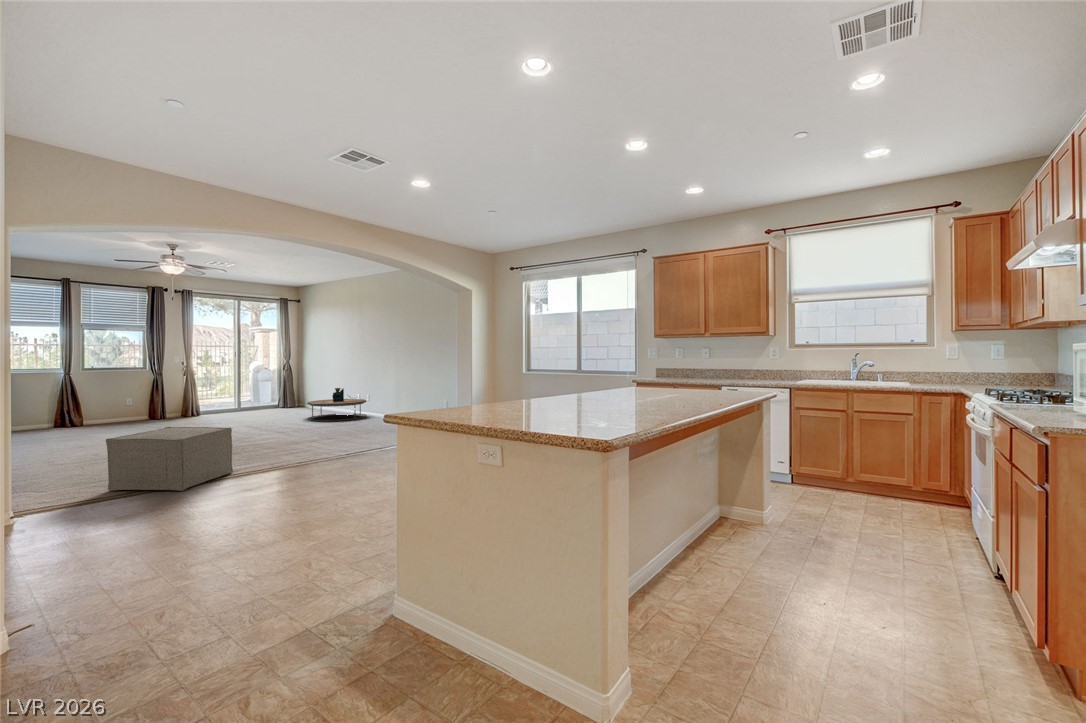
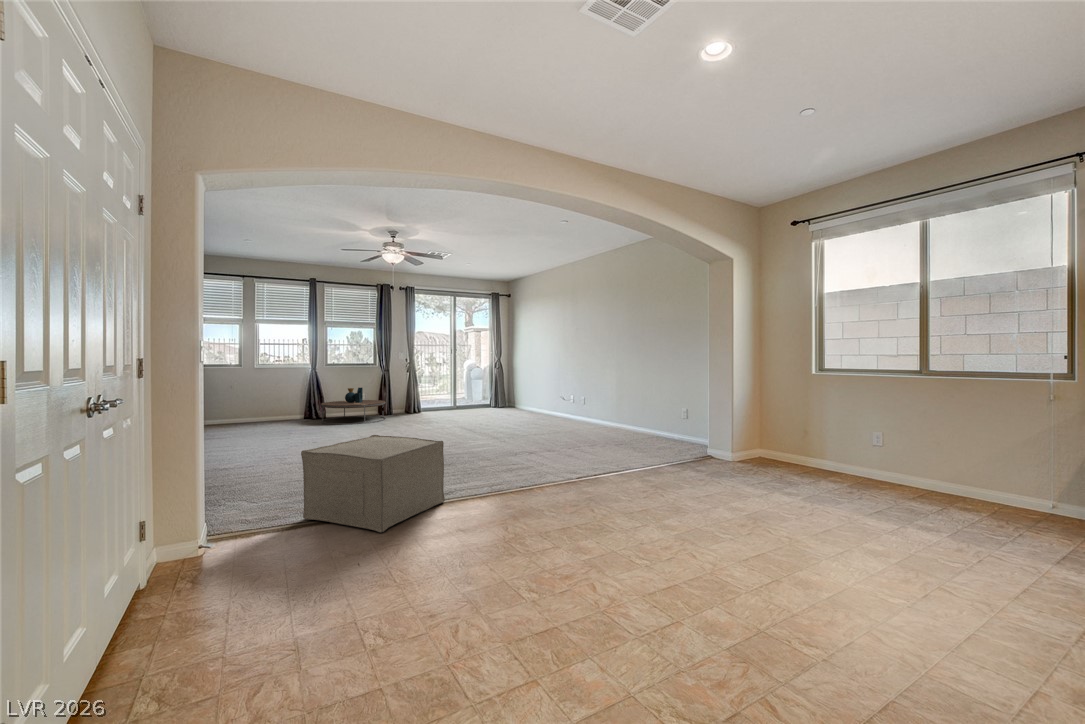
coffee table: present [307,388,366,421] -> present [321,388,386,424]

